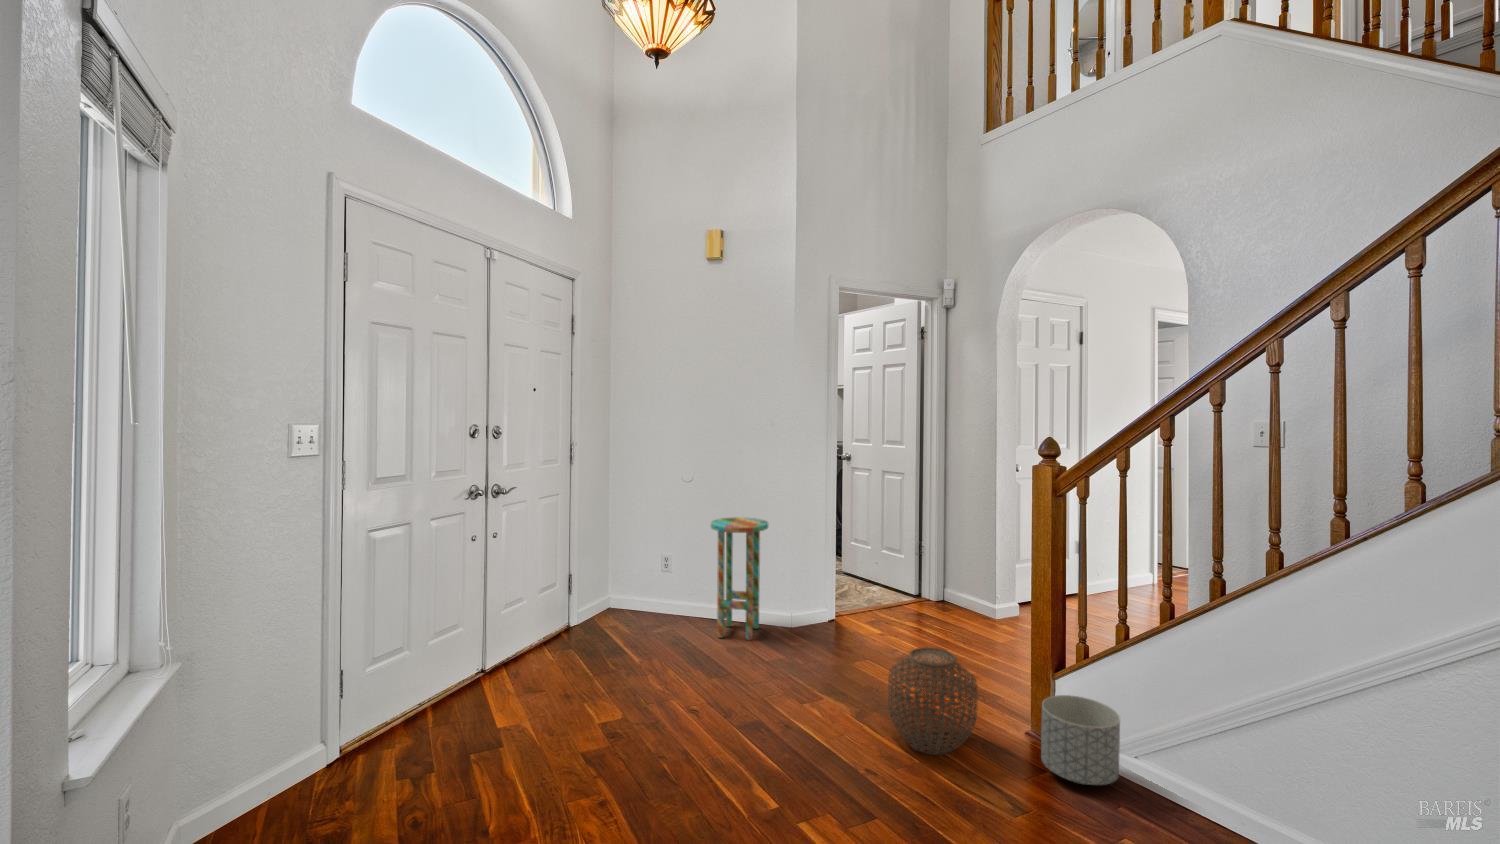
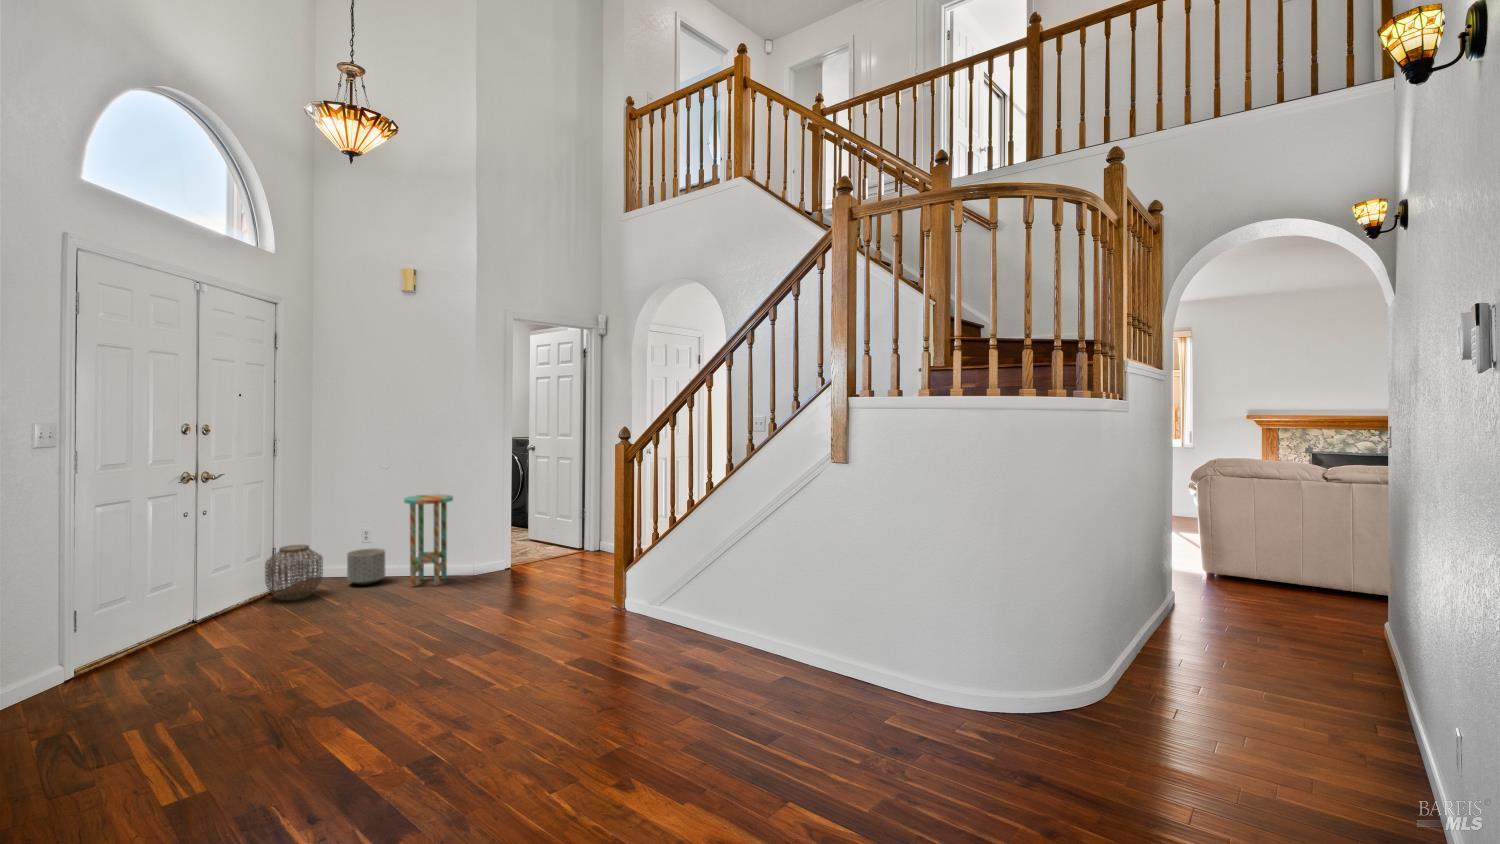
woven basket: present [888,647,978,755] -> present [265,545,323,600]
planter: present [1041,695,1120,785] -> present [347,548,385,585]

